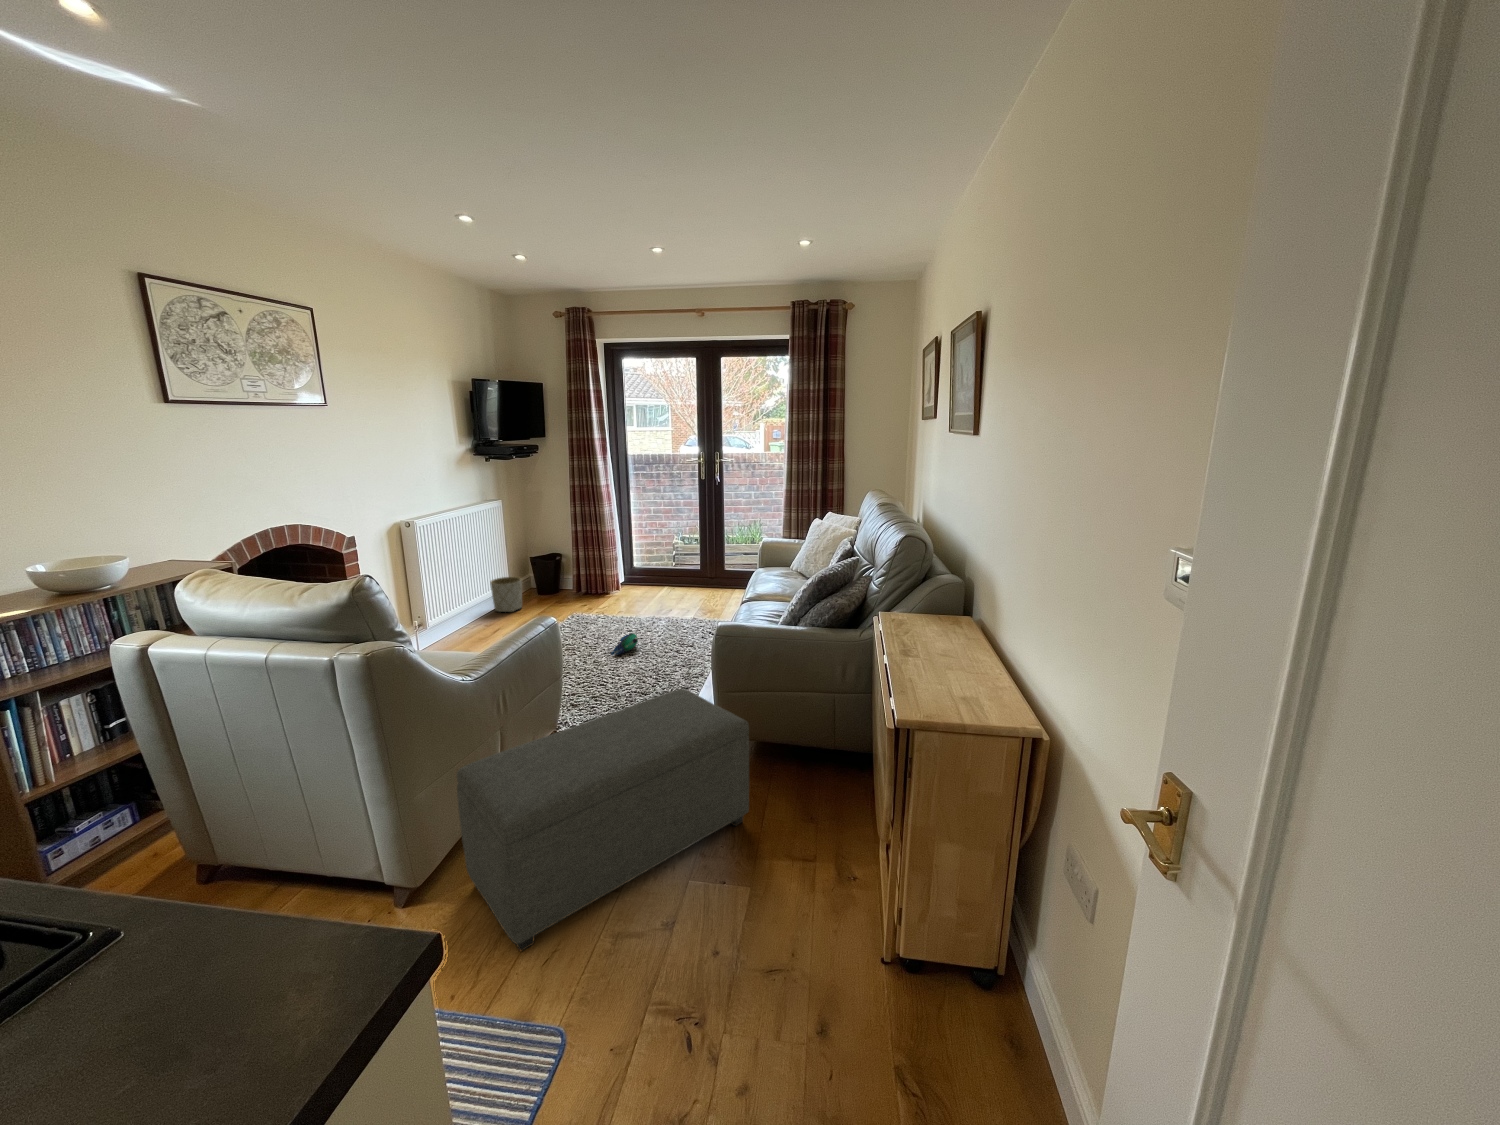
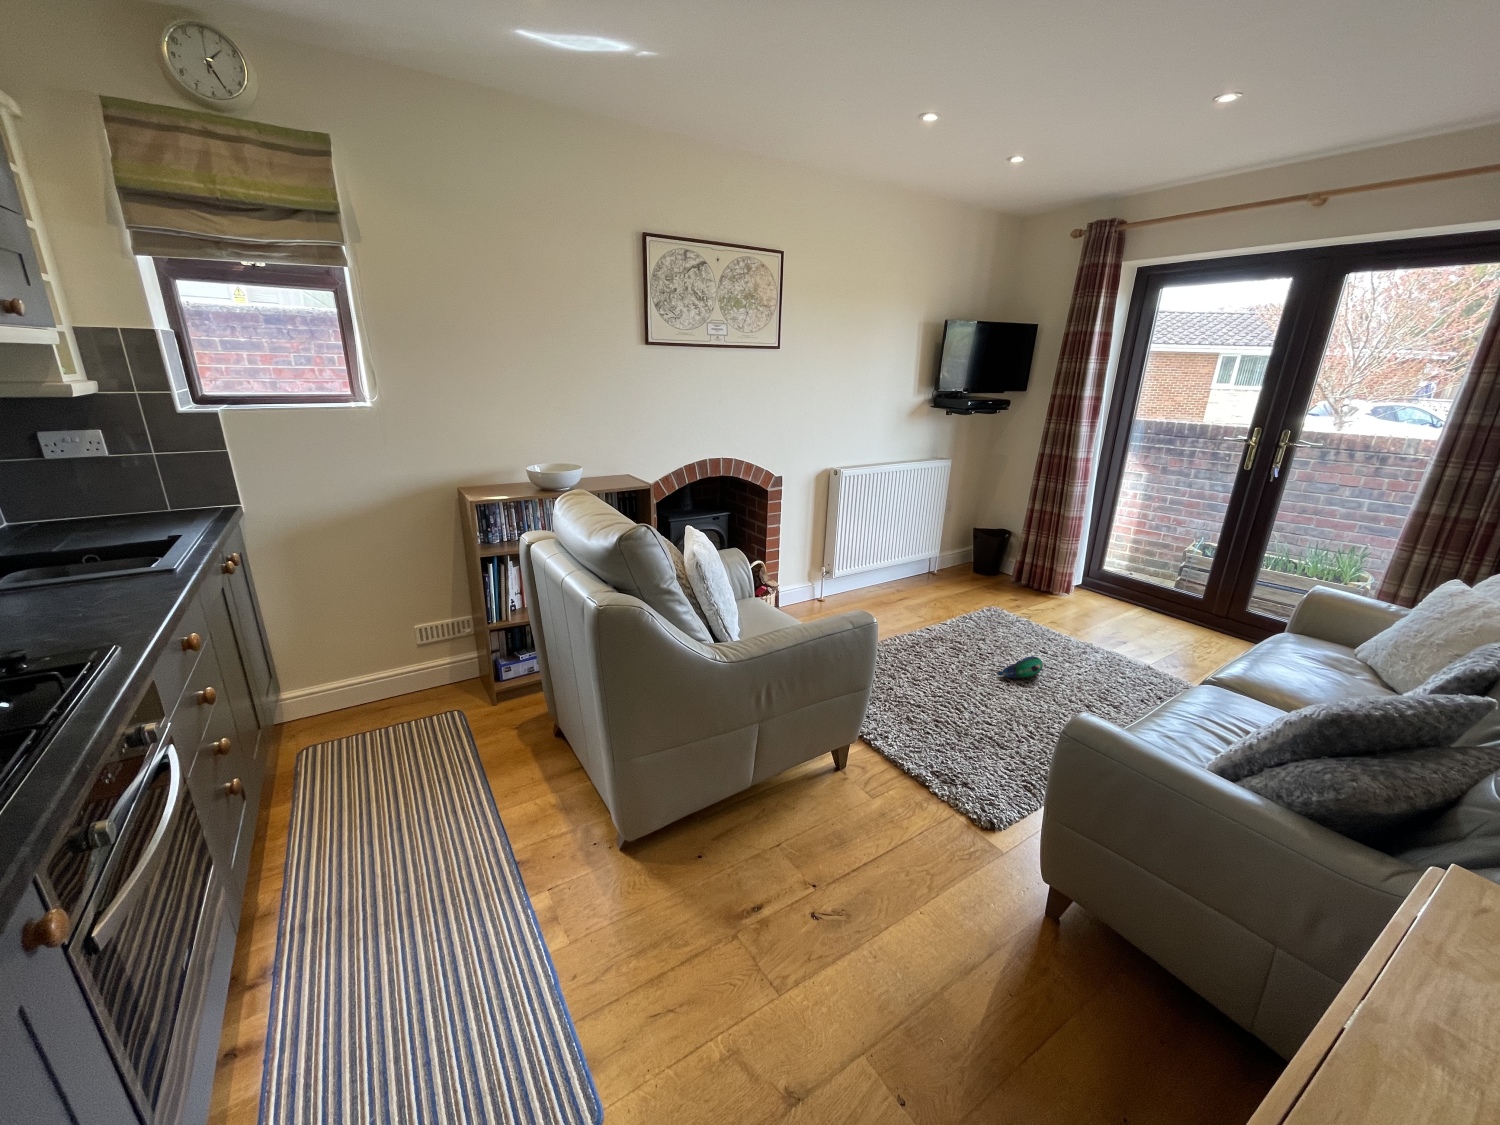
planter: present [490,577,522,612] -> none [914,545,949,586]
ottoman: present [457,689,749,951] -> none [637,751,1038,1022]

